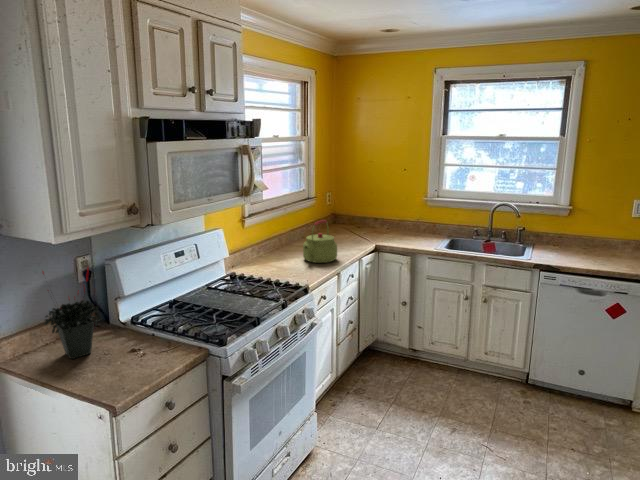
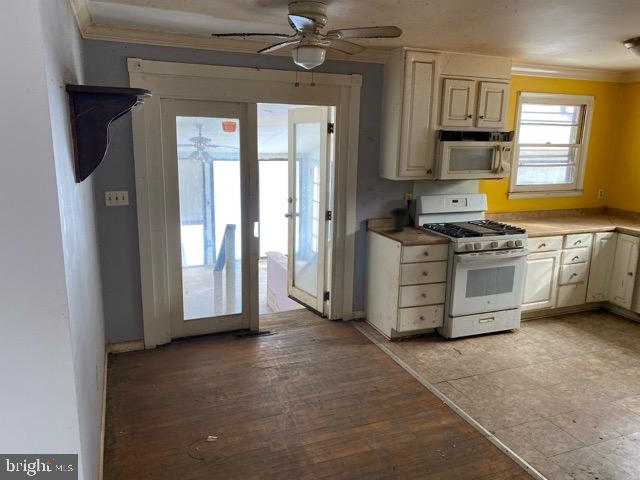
kettle: present [303,220,337,263] -> none [543,199,572,227]

